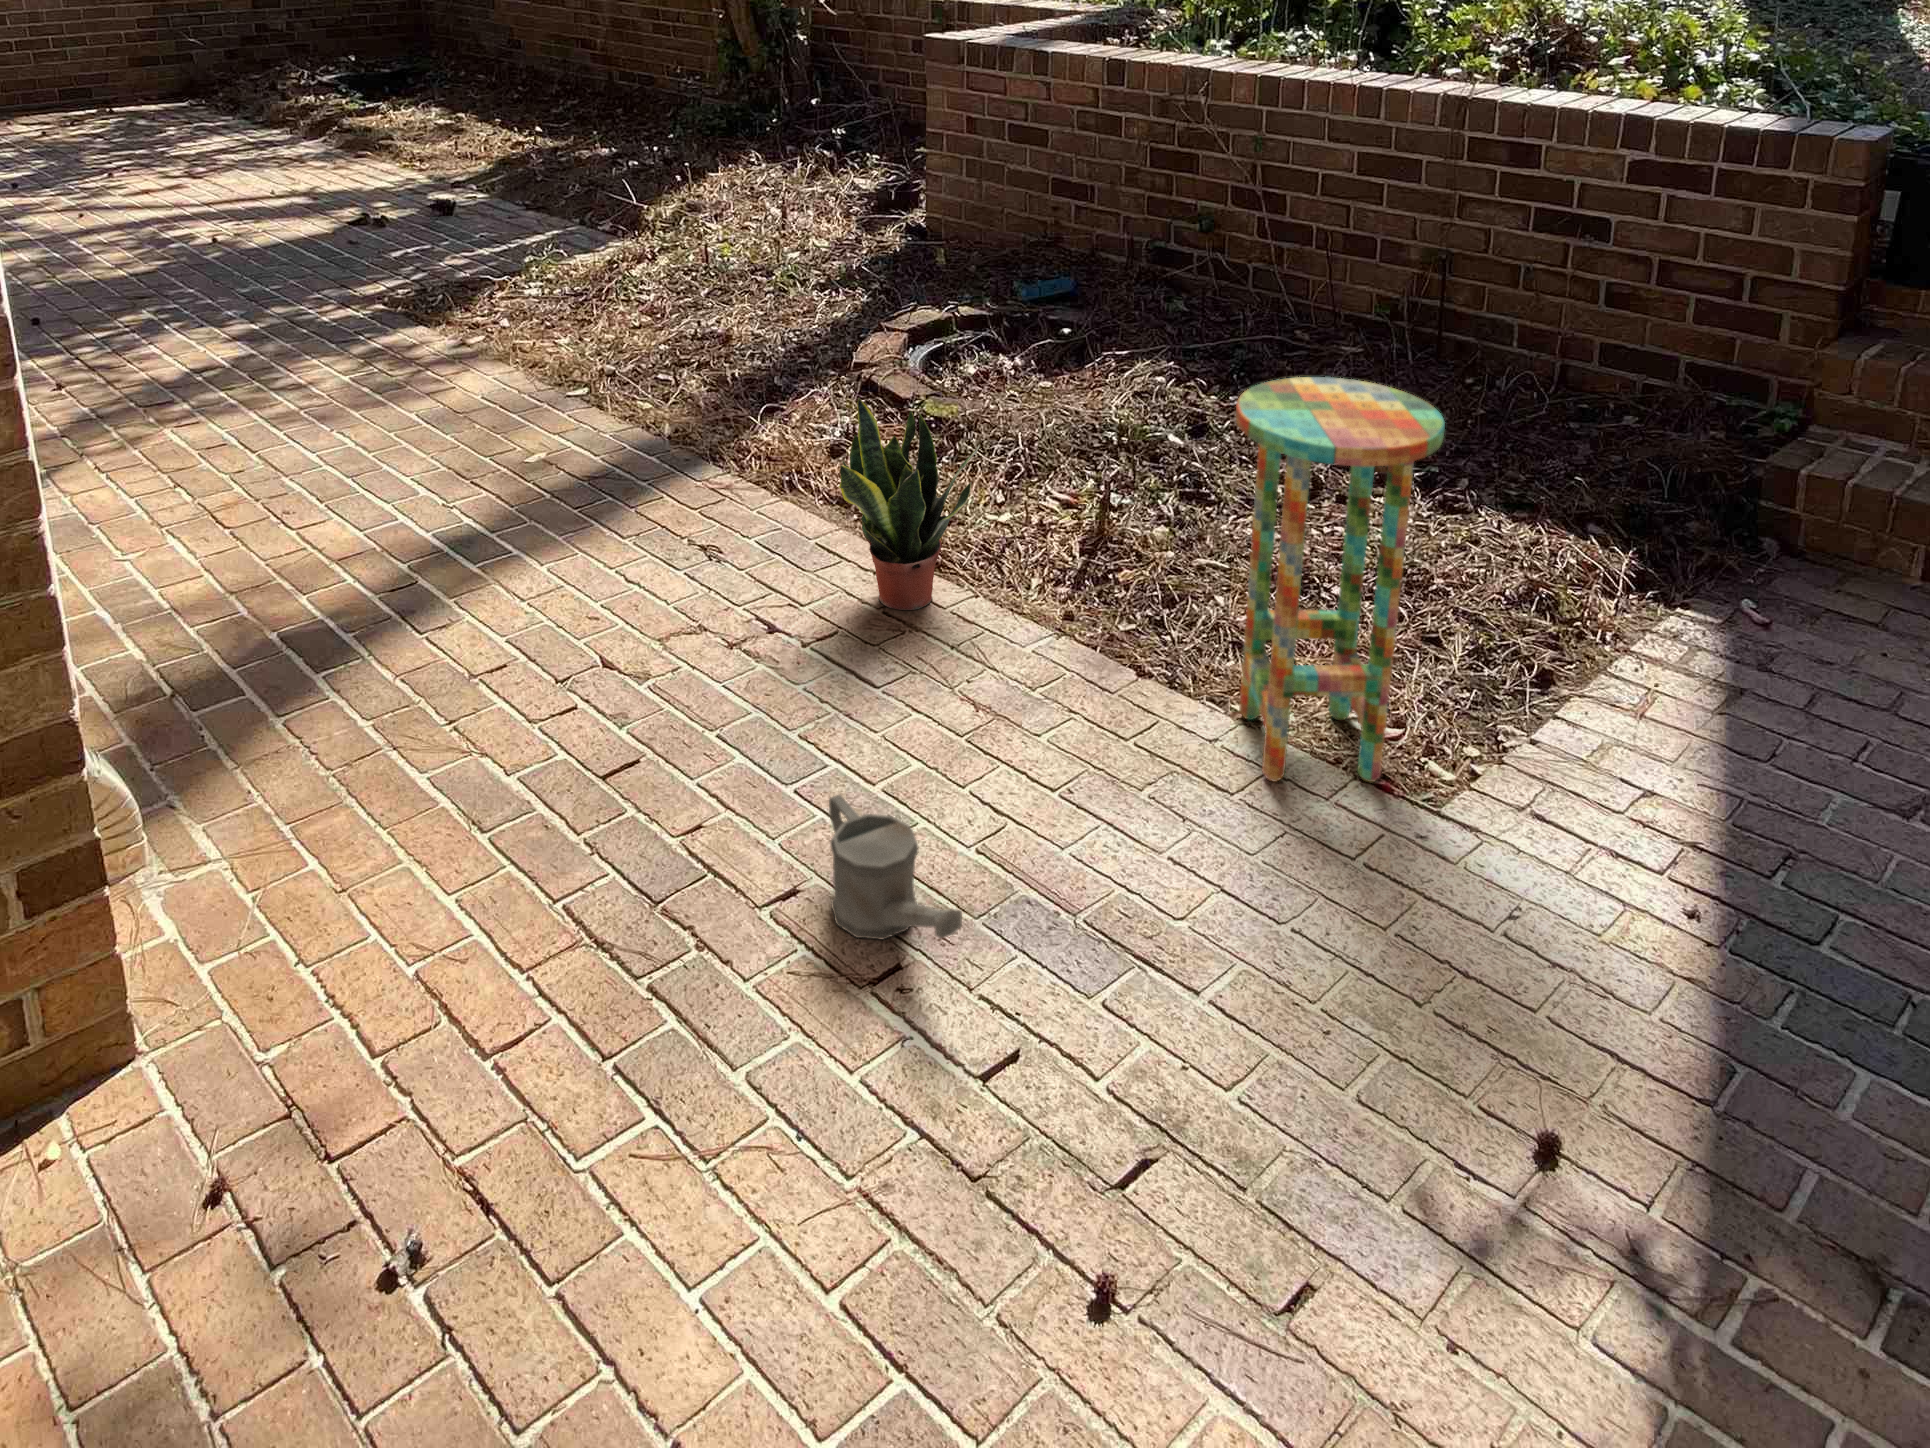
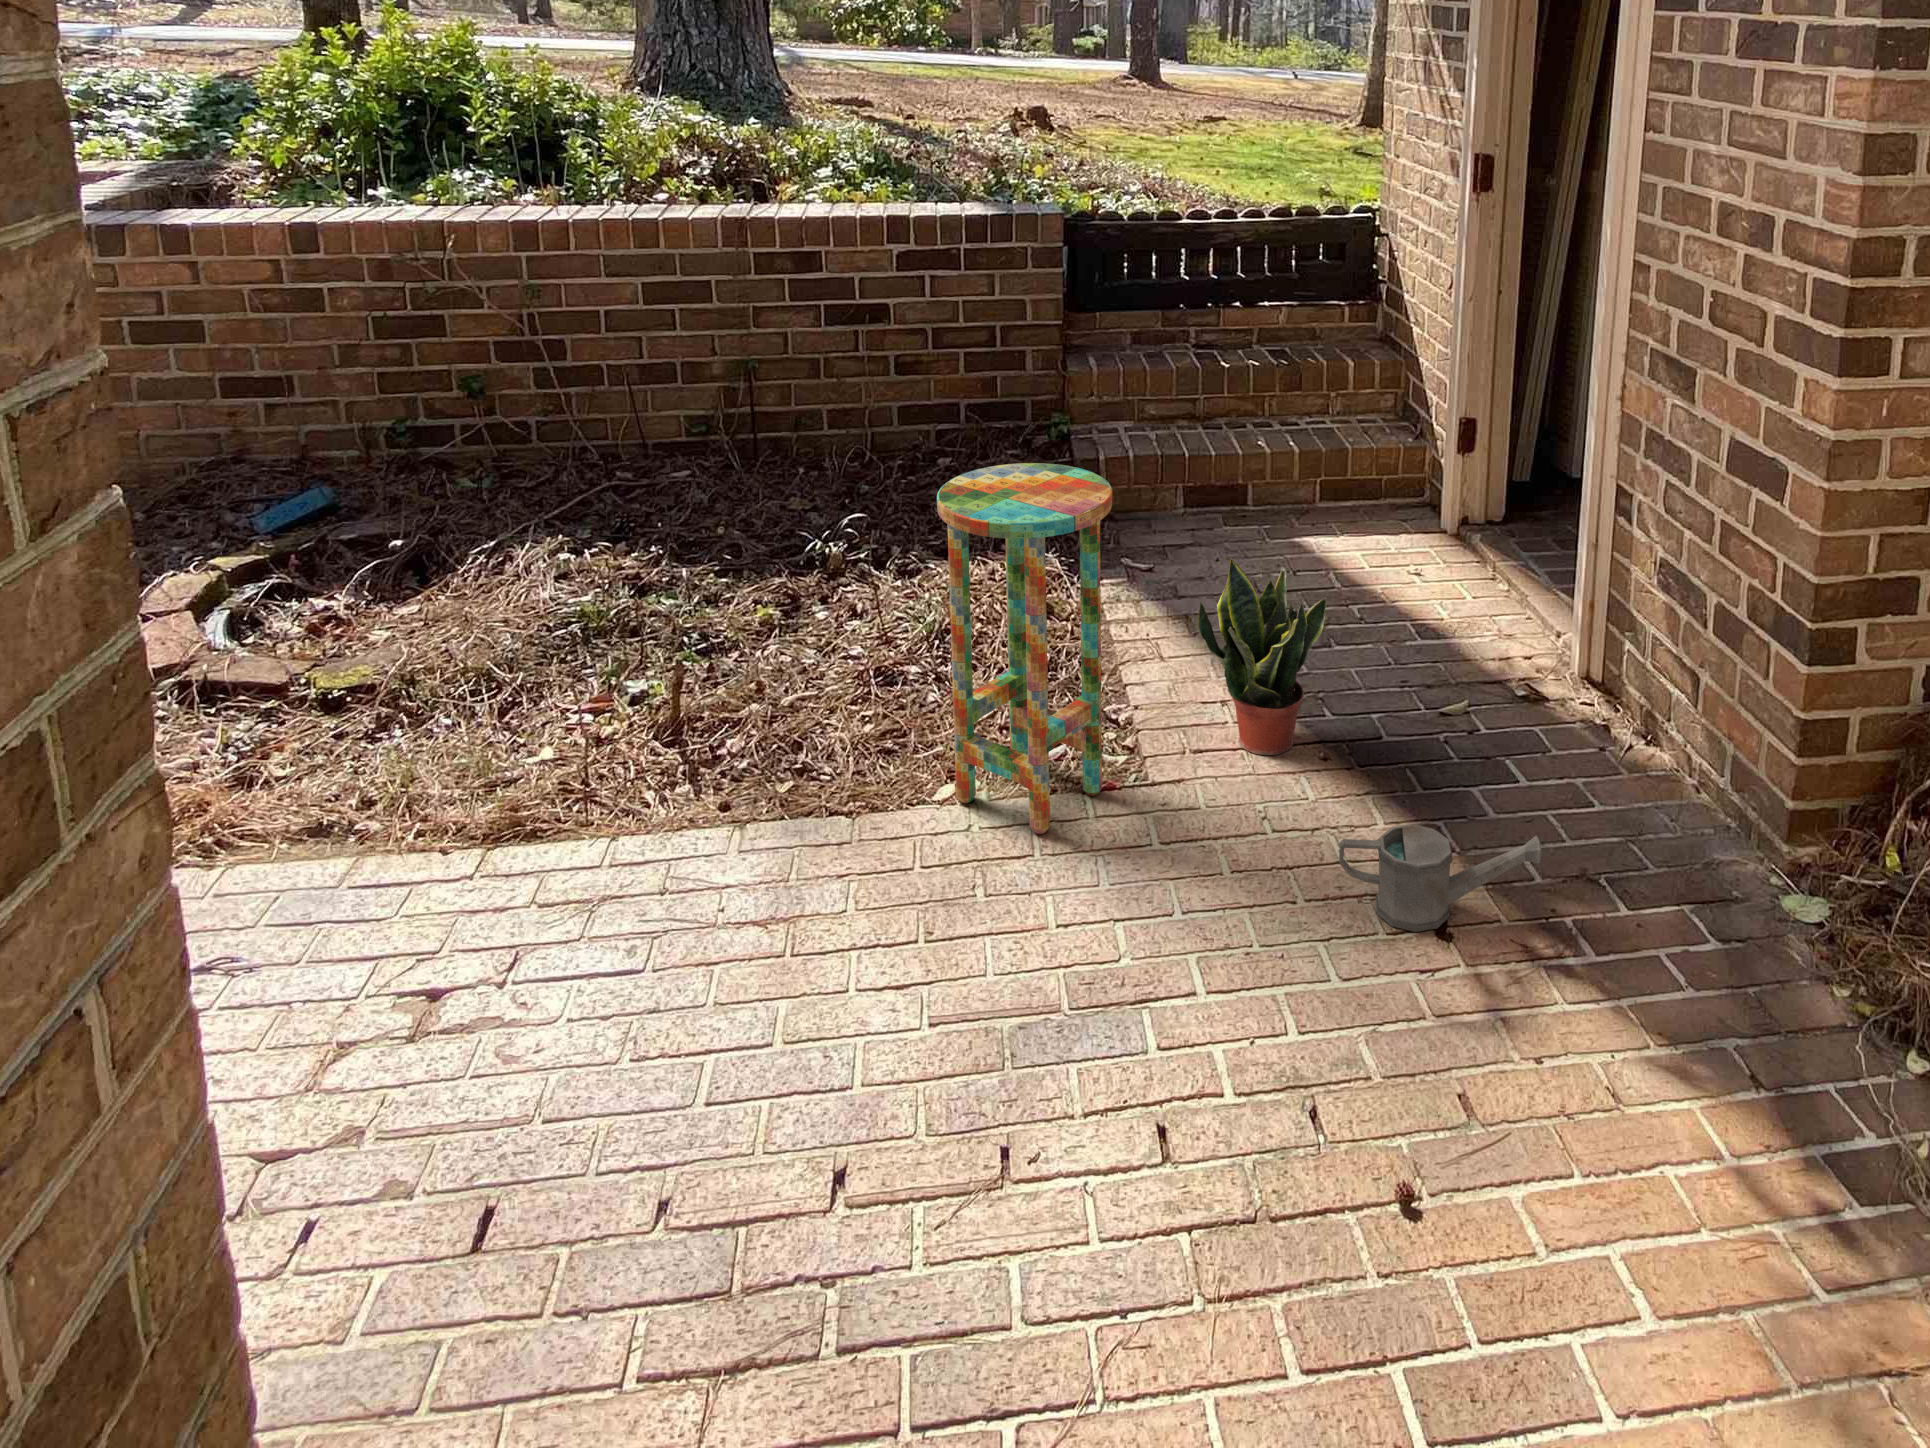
potted plant: present [838,398,980,610] -> present [1198,558,1326,755]
watering can: present [829,795,962,940] -> present [1339,824,1541,932]

